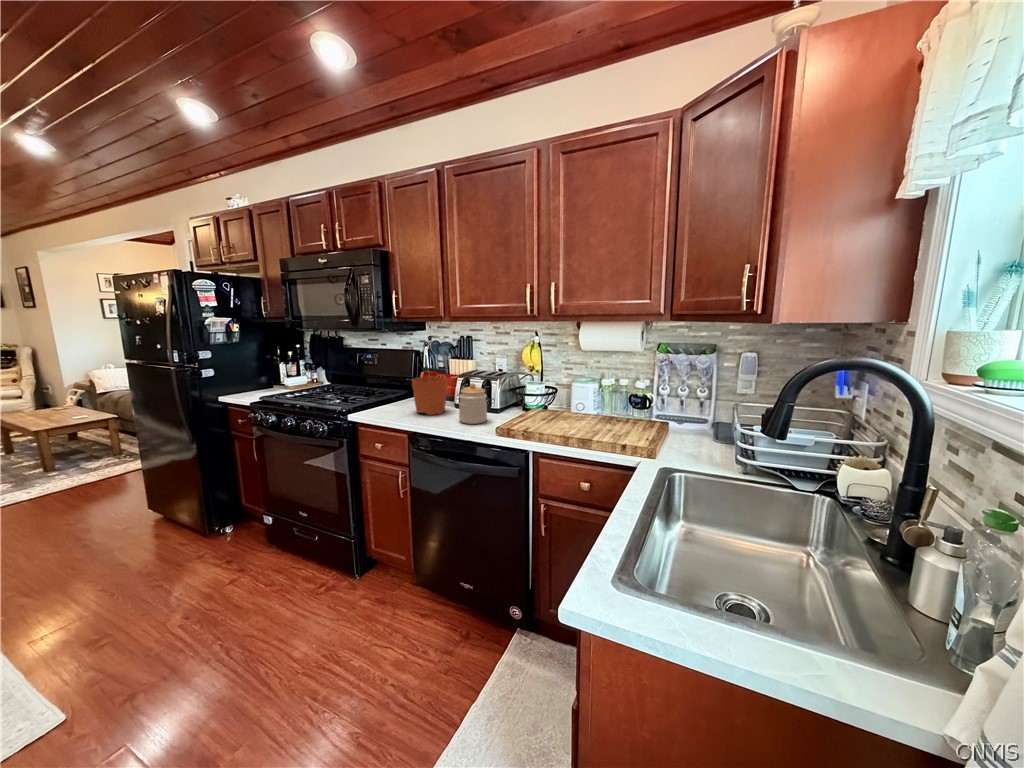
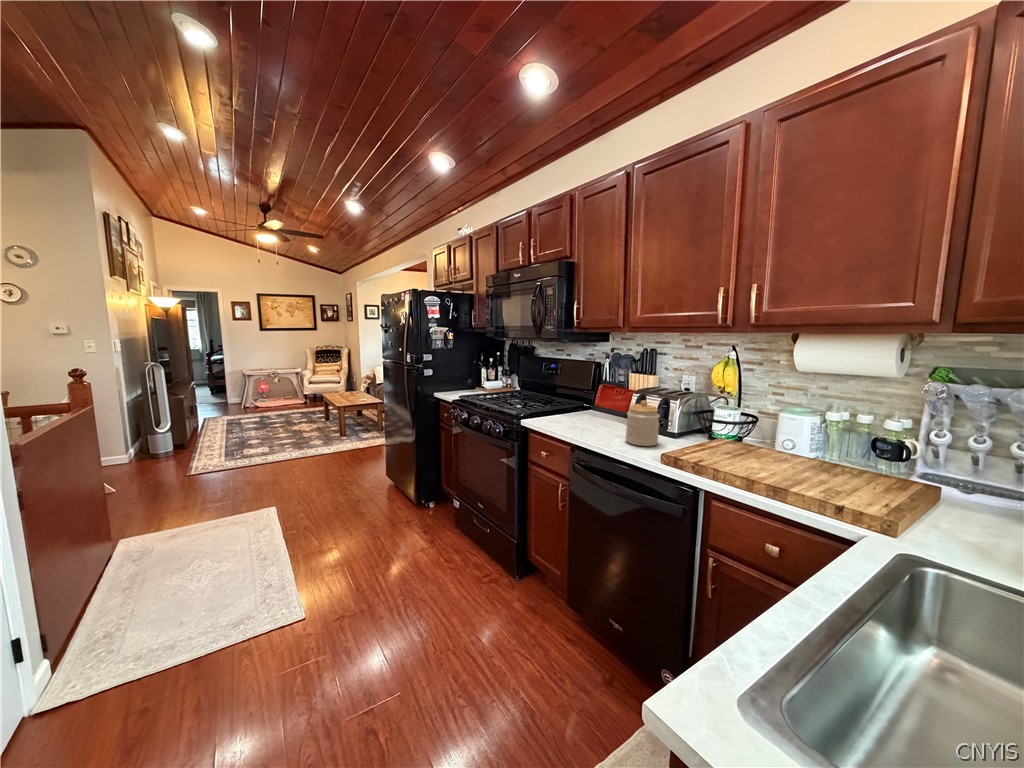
plant pot: present [412,377,447,415] -> none [582,374,621,430]

